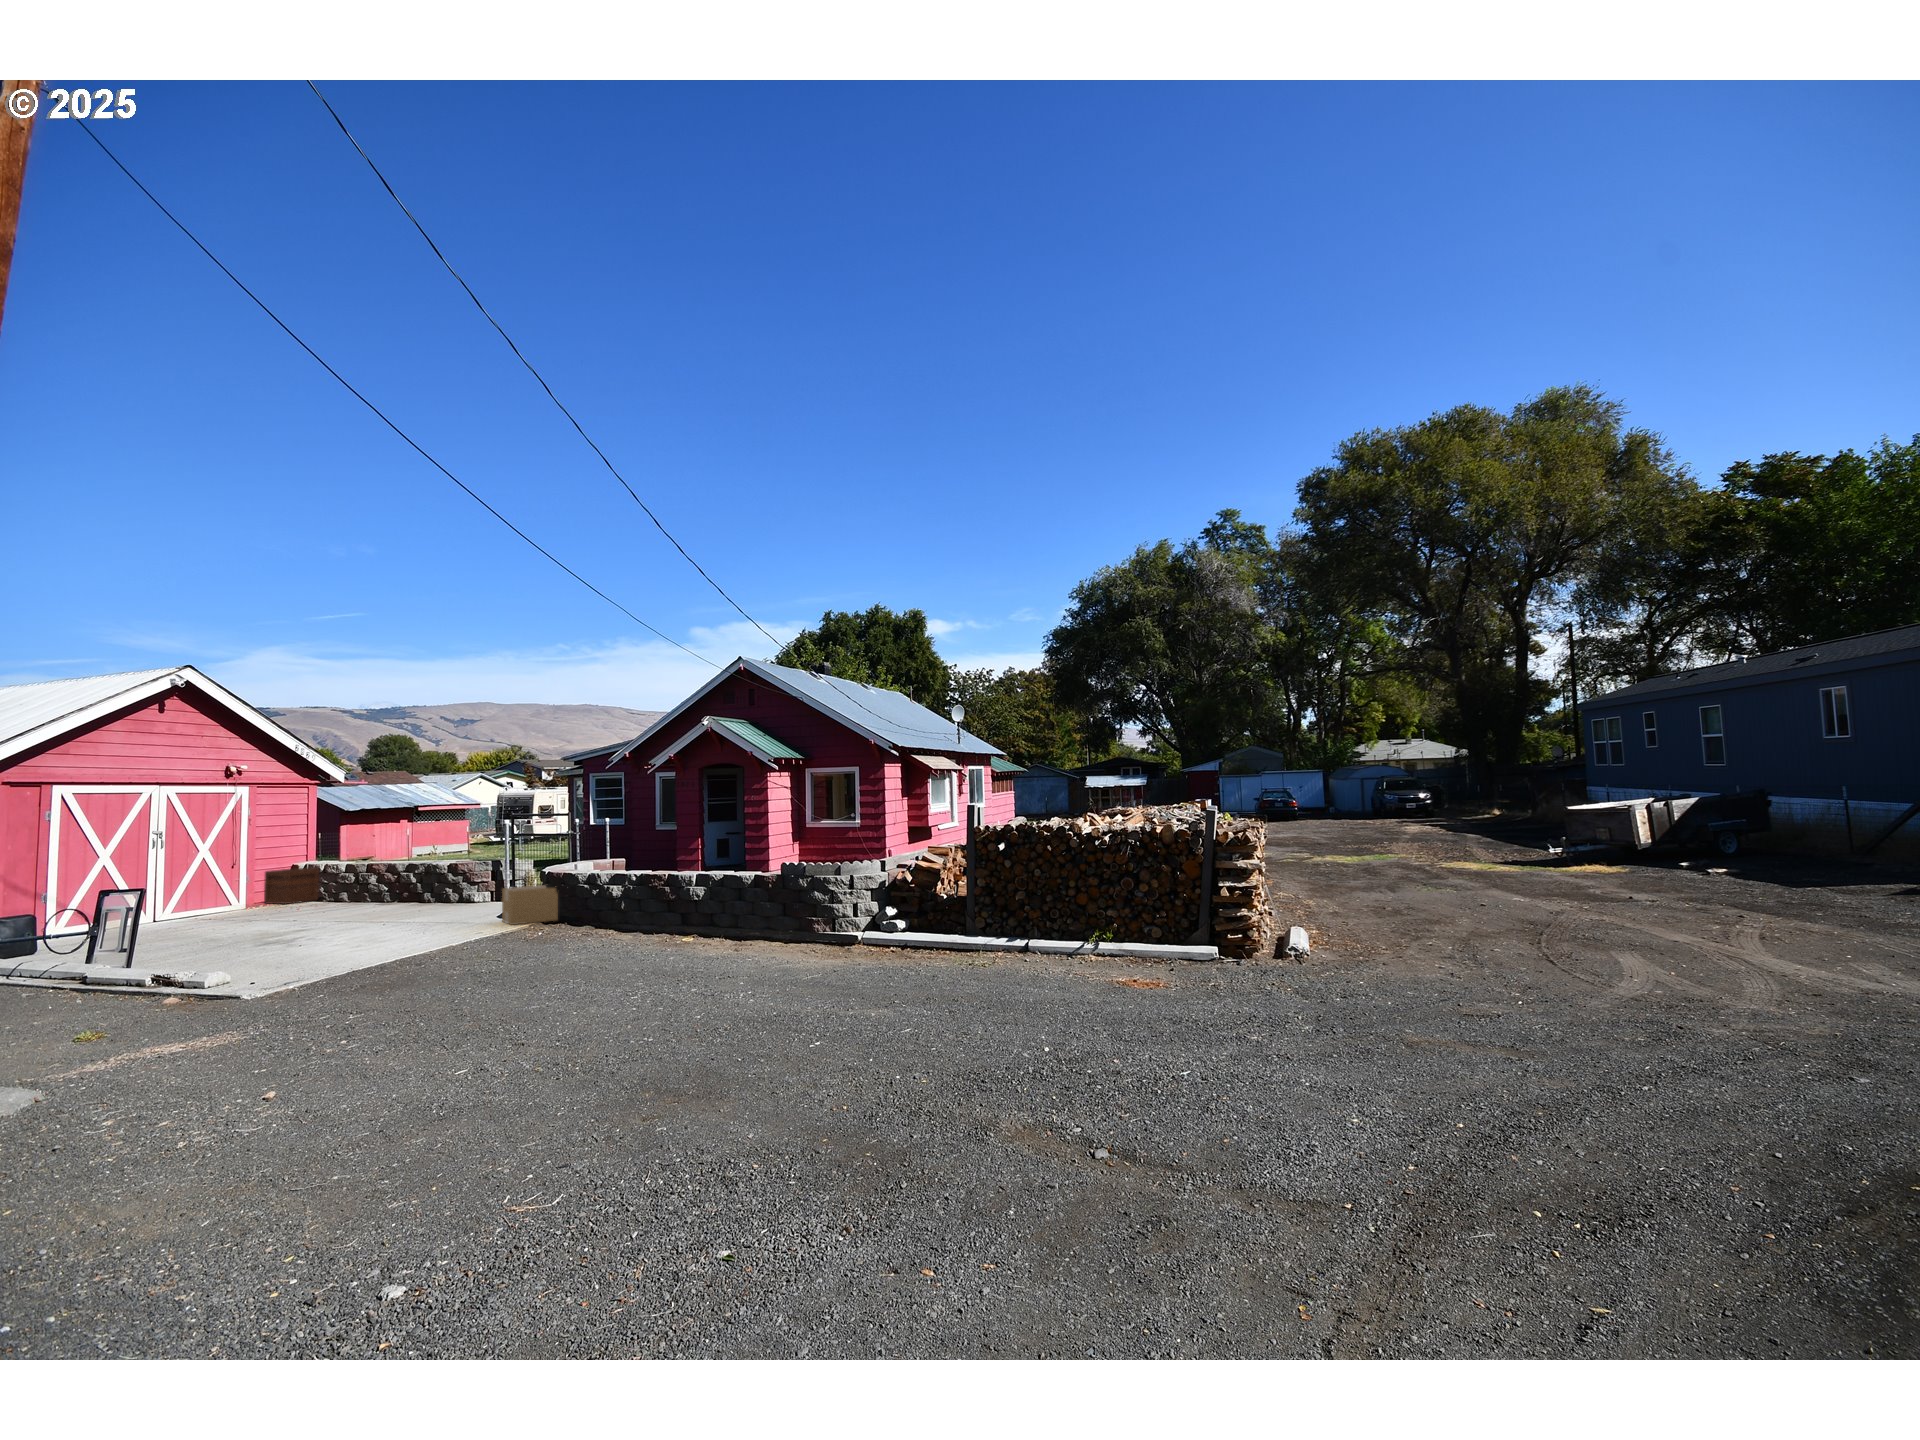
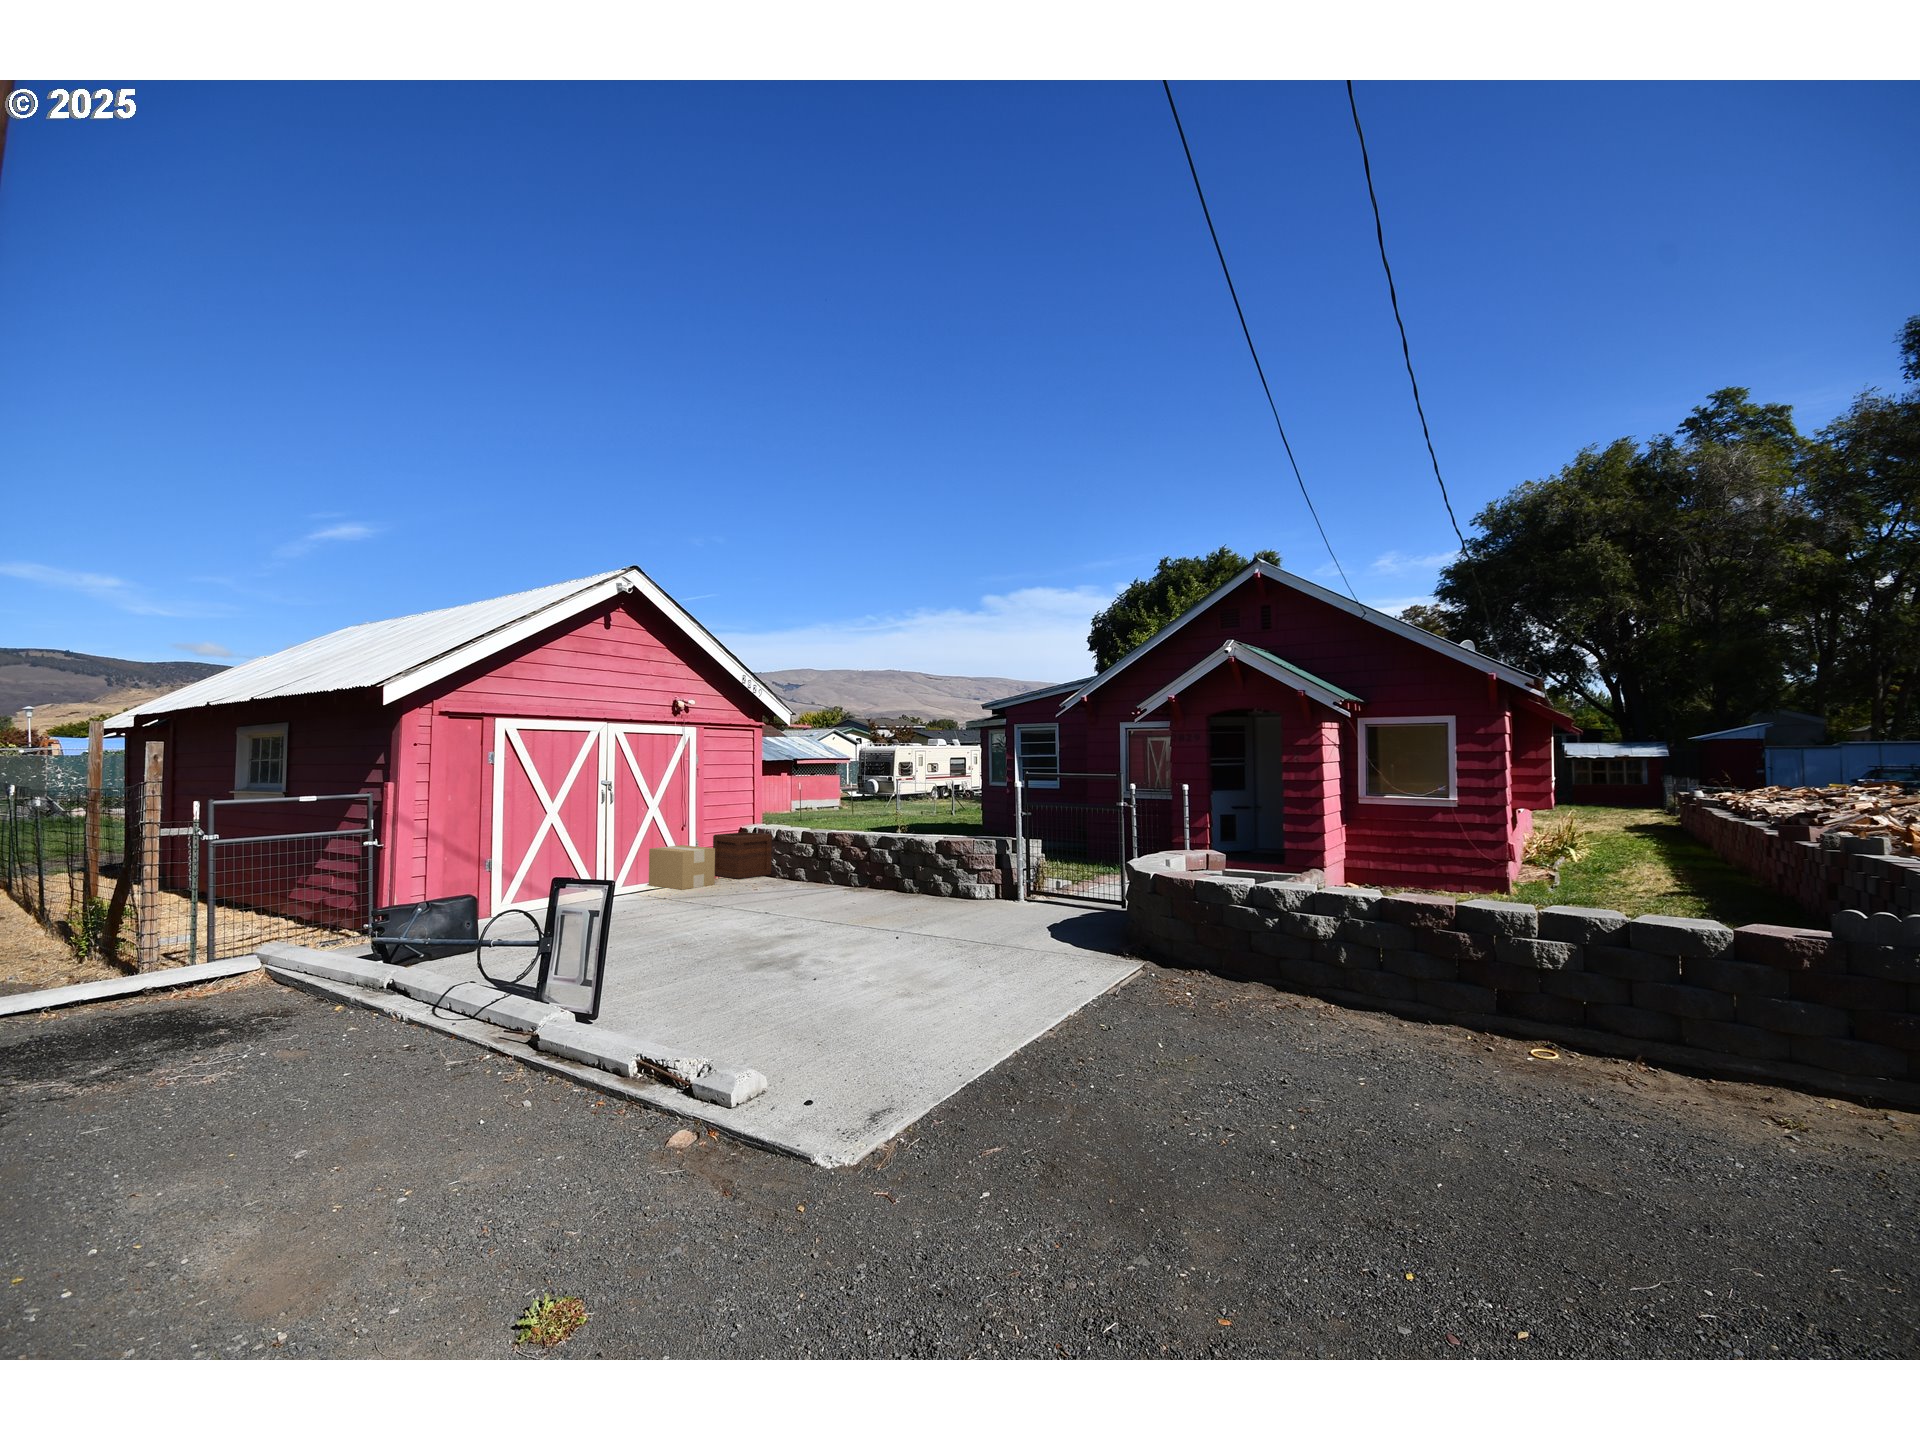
cardboard box: present [502,885,558,925] -> present [649,845,715,890]

